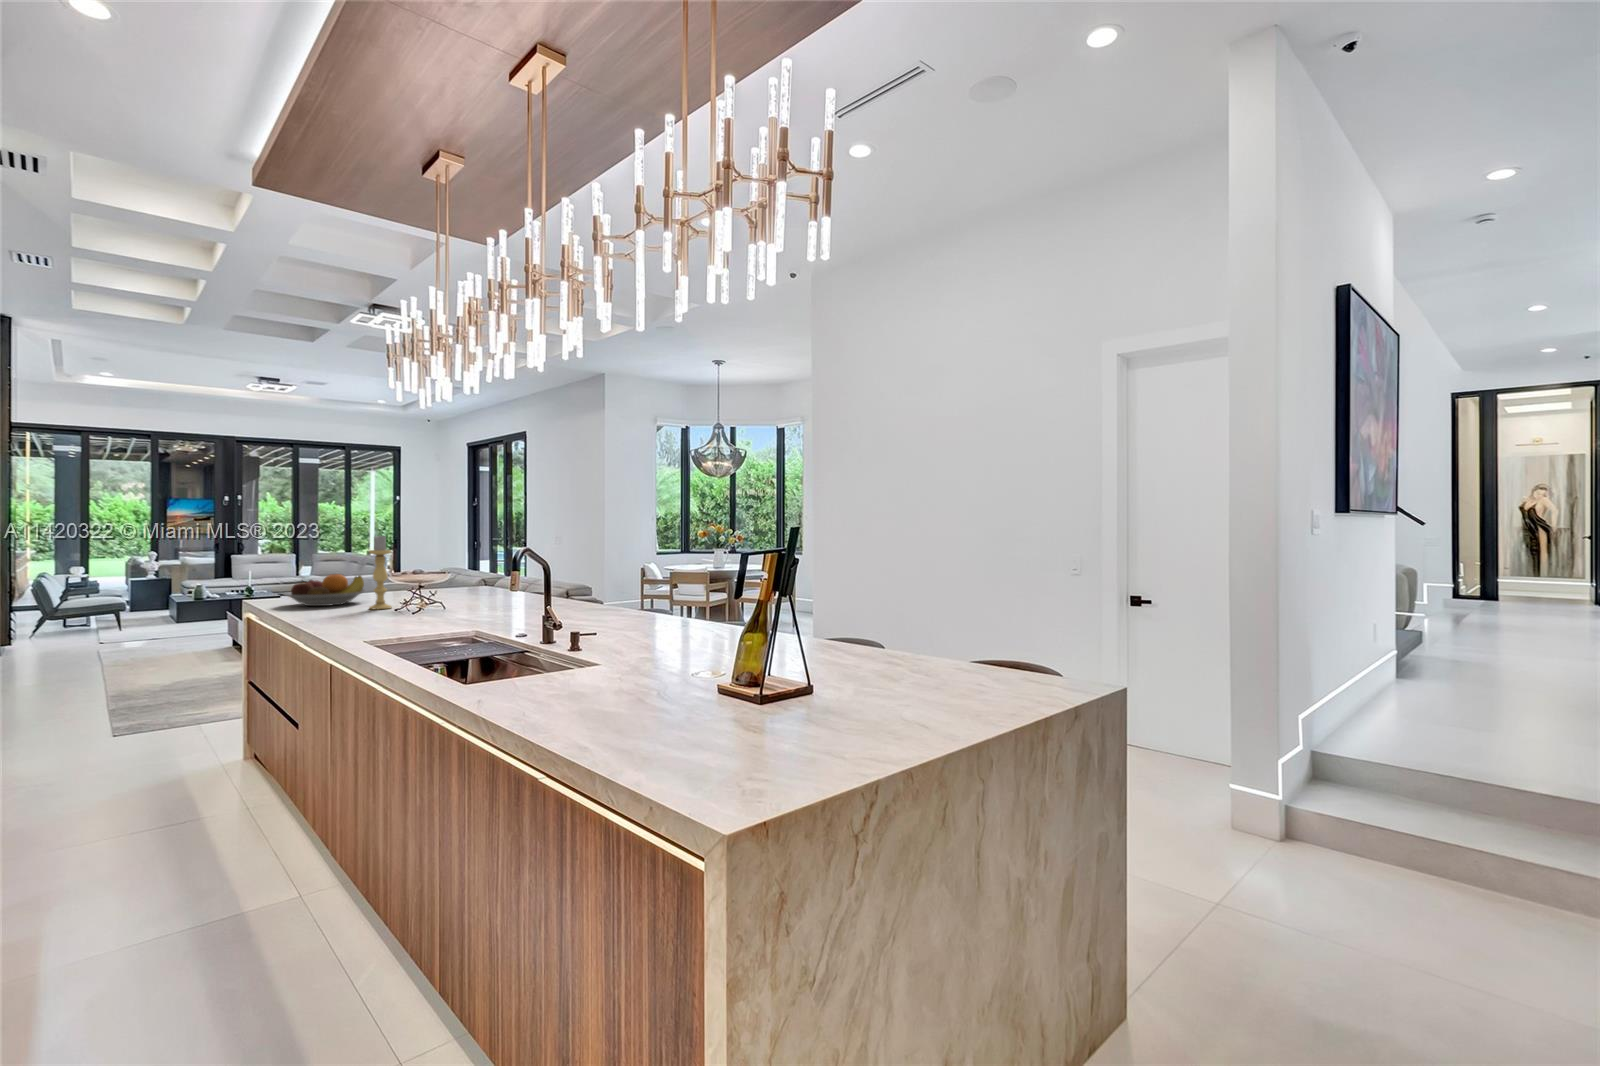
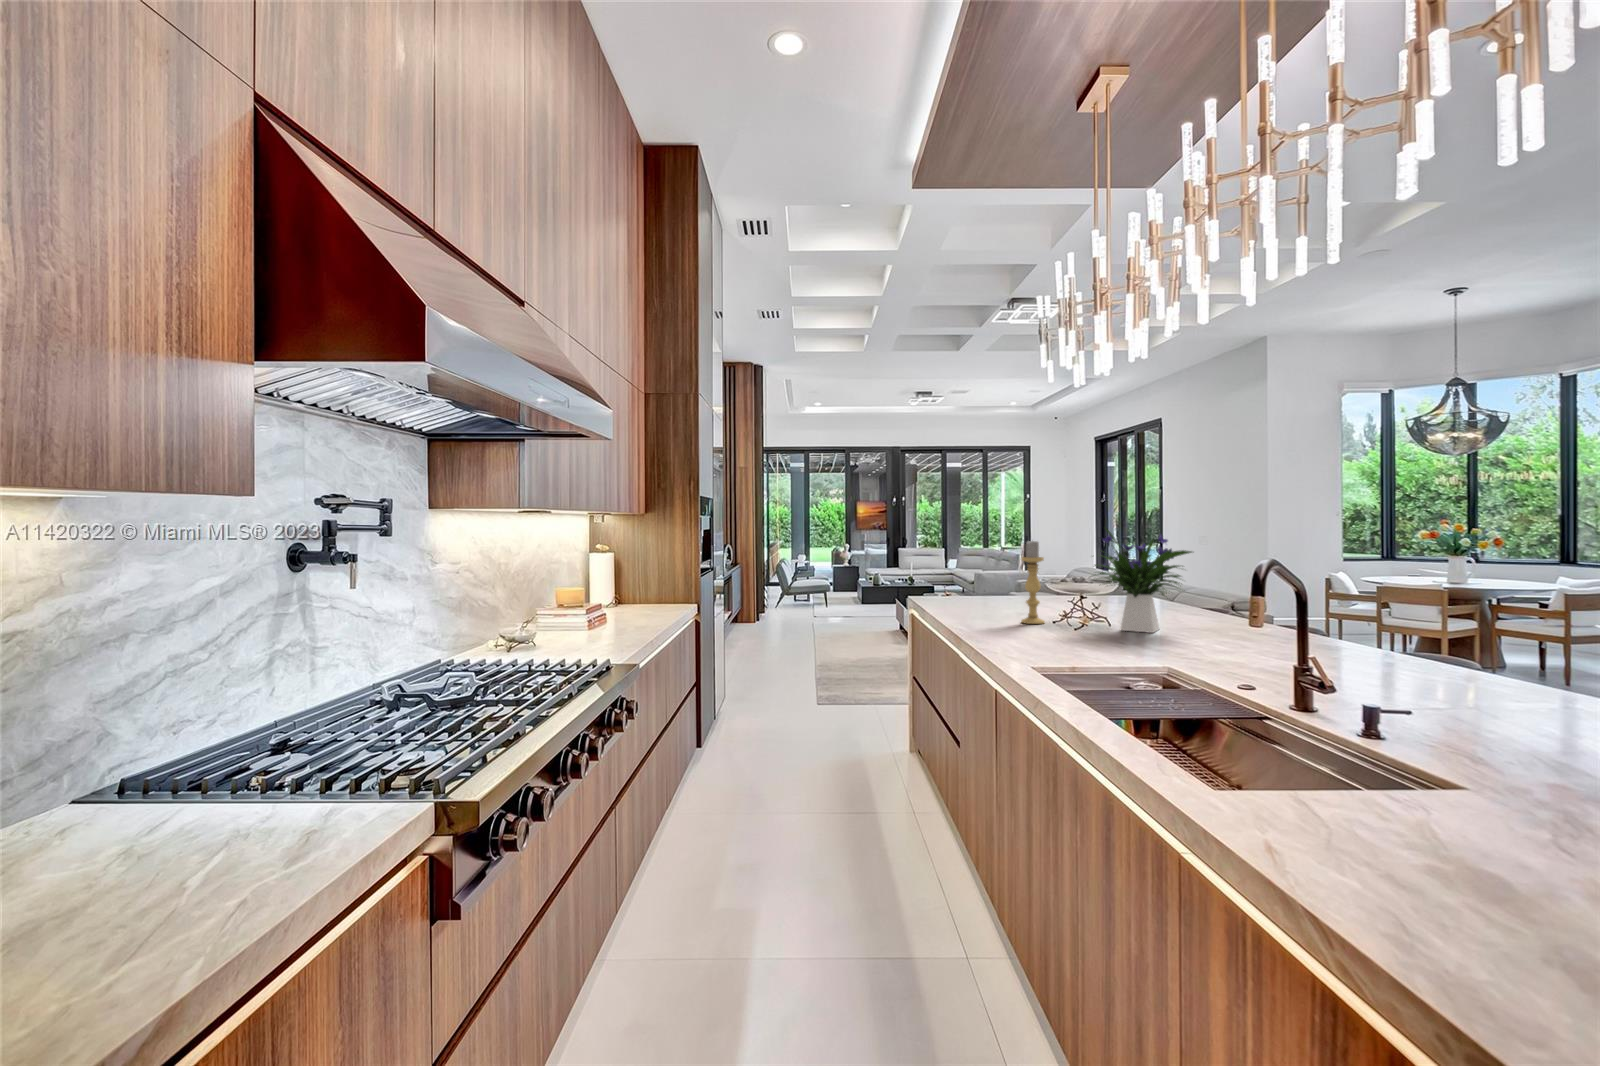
flower arrangement: none [430,523,516,608] -> present [1095,528,1192,633]
fruit bowl: present [284,574,366,606] -> none [941,580,1017,614]

